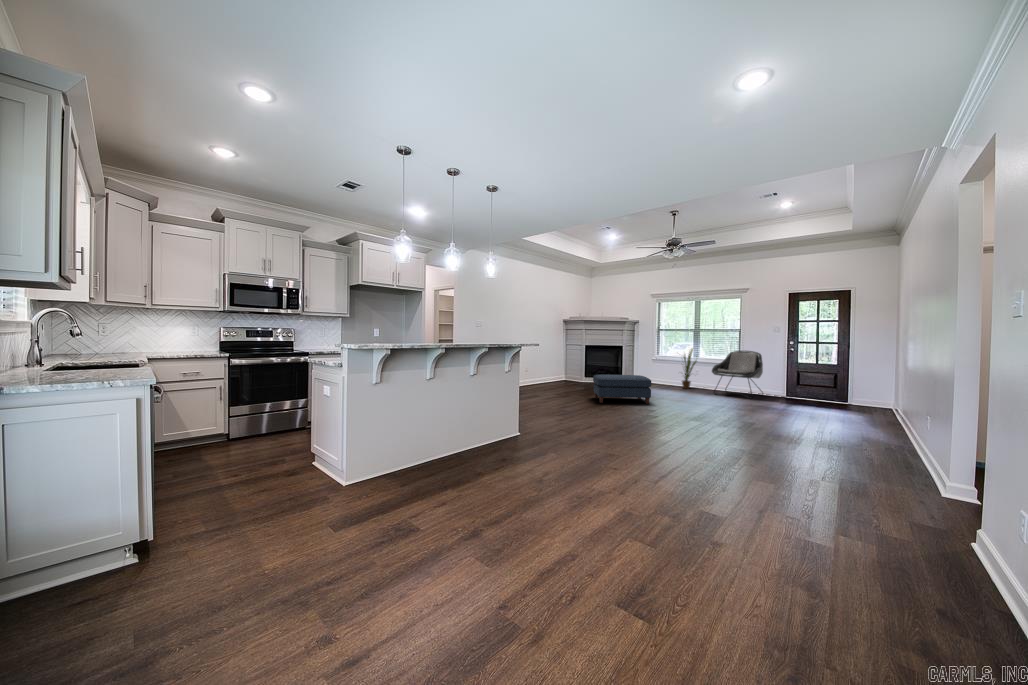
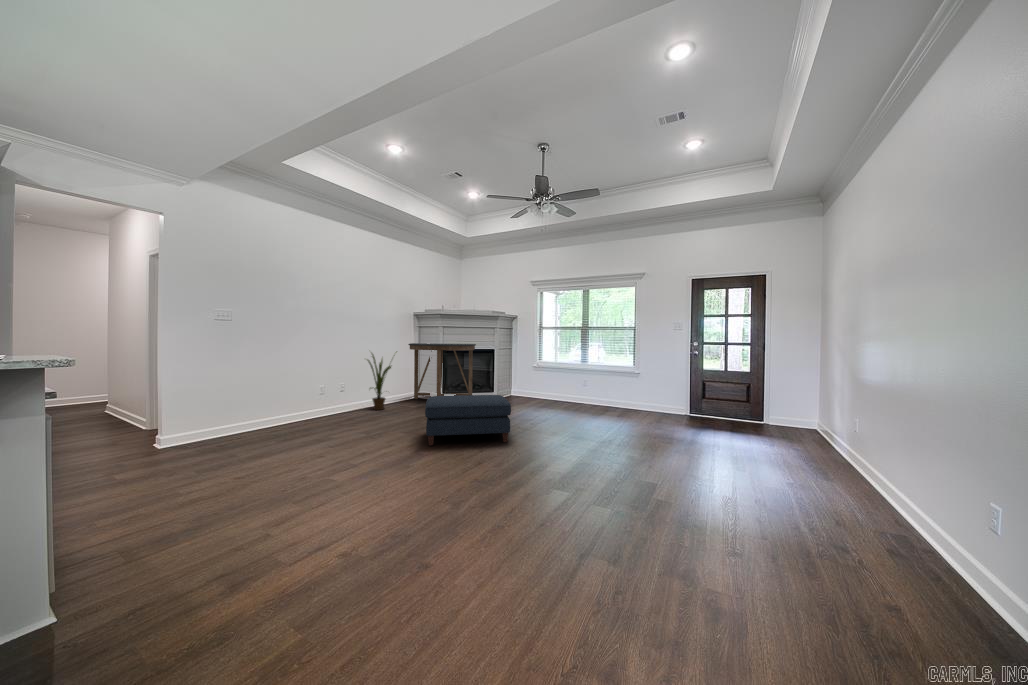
console table: none [561,341,610,385] -> present [408,343,476,399]
house plant: present [682,349,697,389] -> present [367,354,391,410]
lounge chair: present [712,351,763,399] -> none [601,354,663,421]

